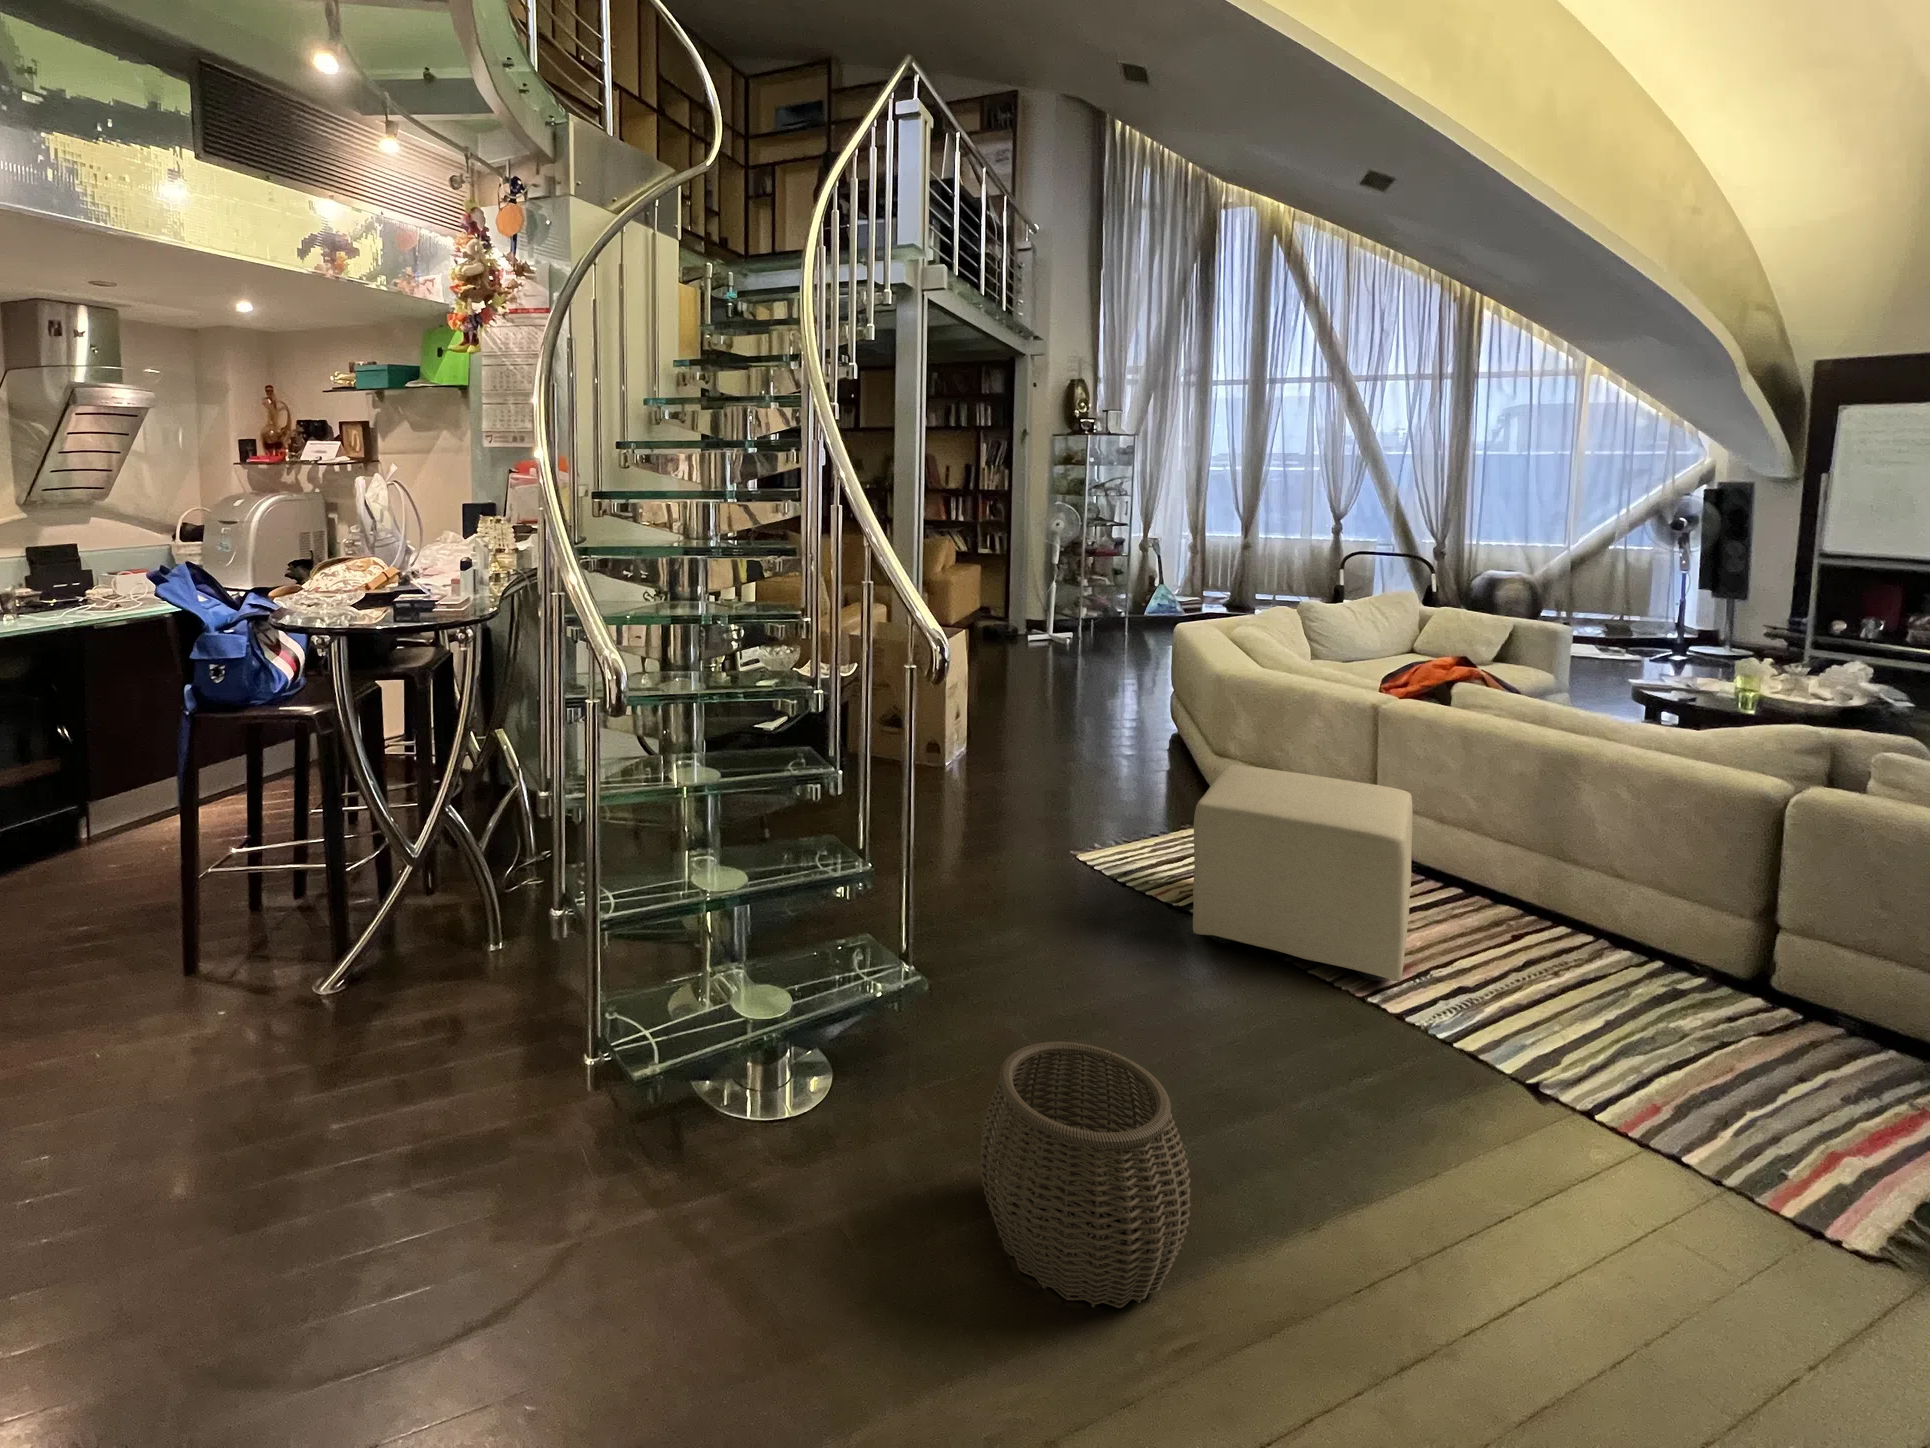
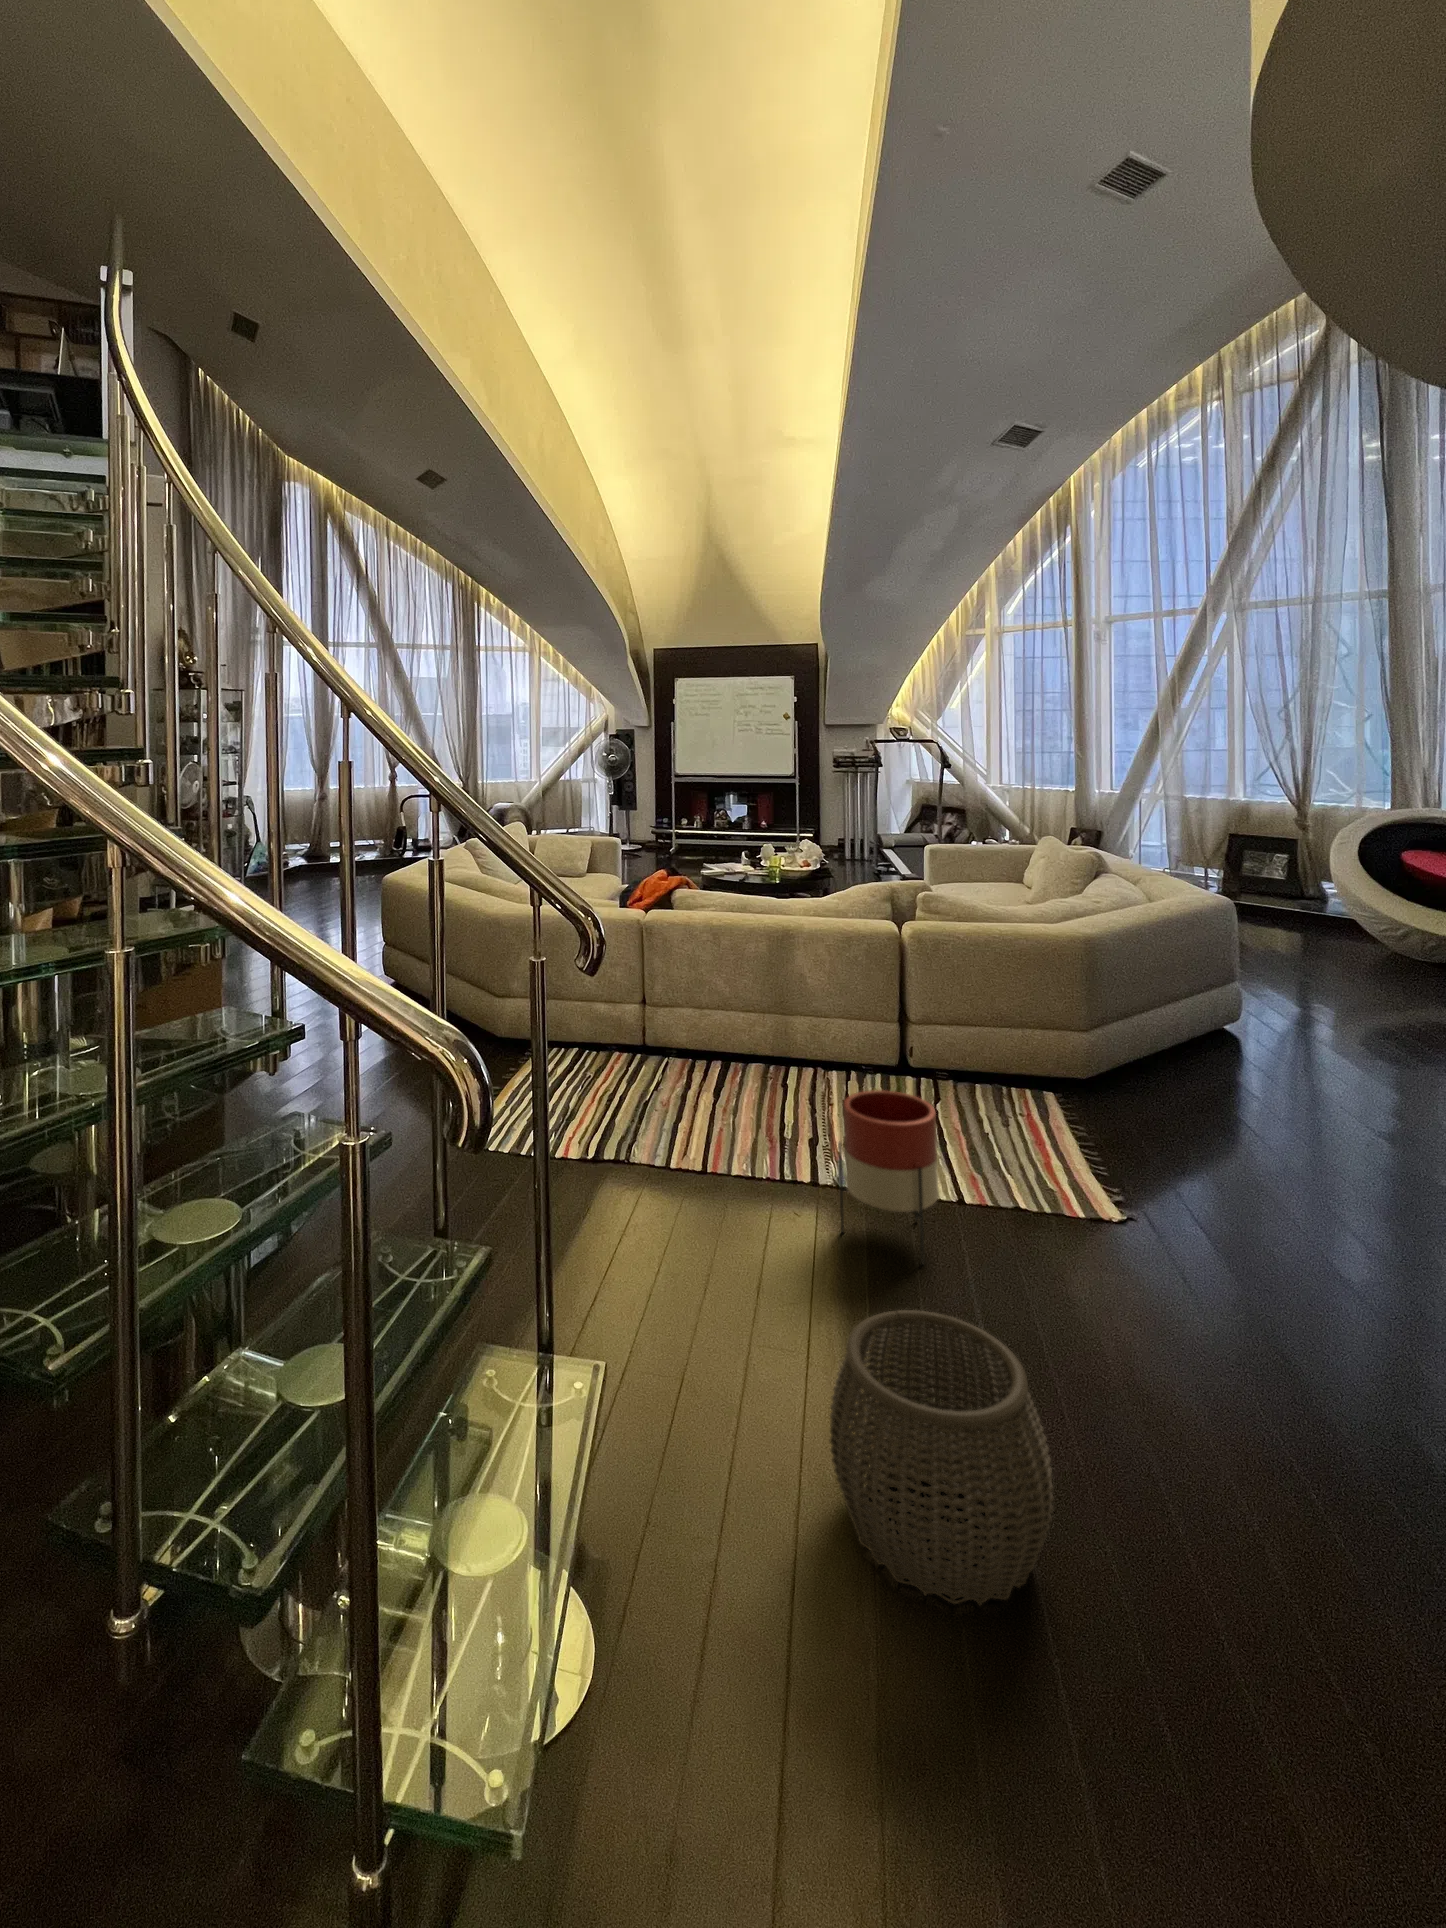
ottoman: present [1193,765,1413,981] -> none [592,986,789,1170]
planter: none [1353,921,1487,1132] -> present [838,1090,939,1264]

